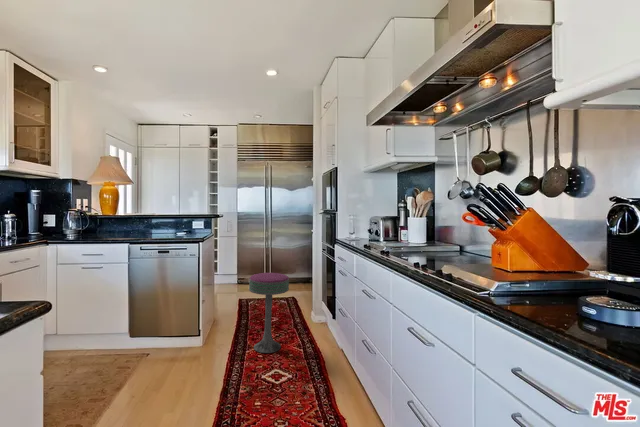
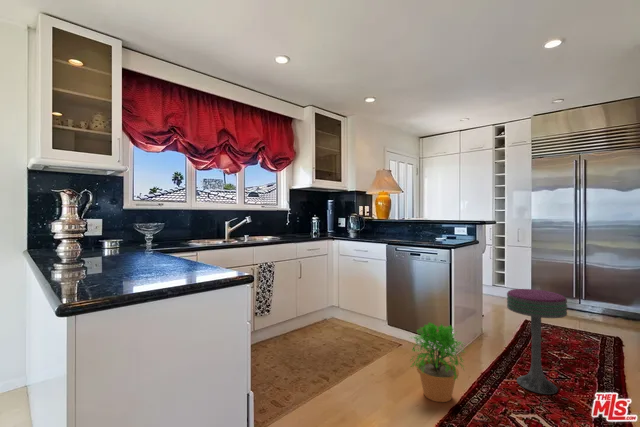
potted plant: none [171,317,234,395] -> present [411,323,464,402]

